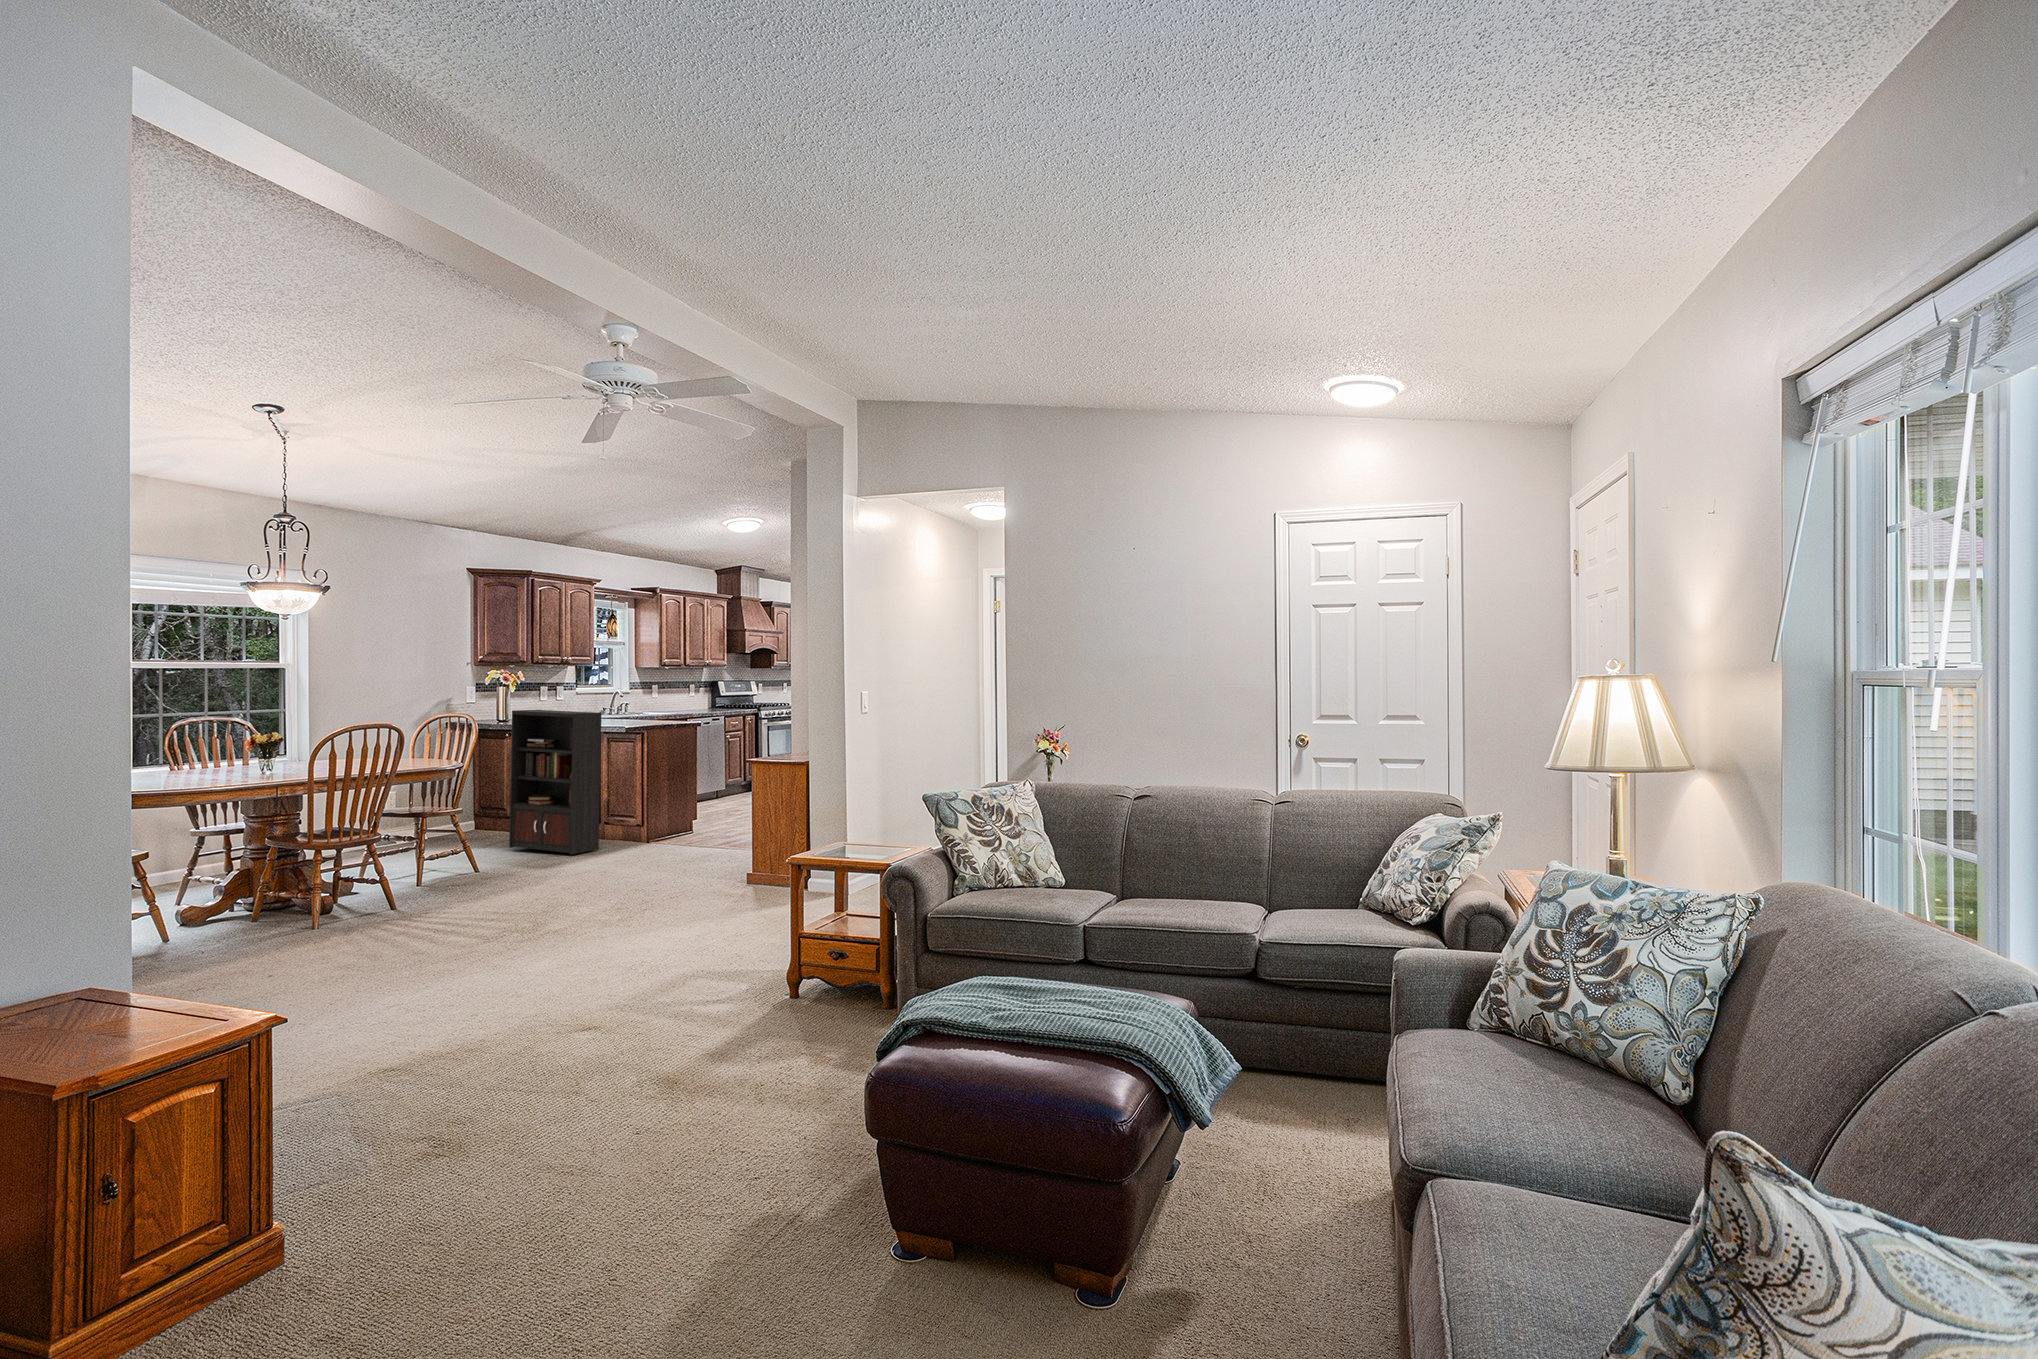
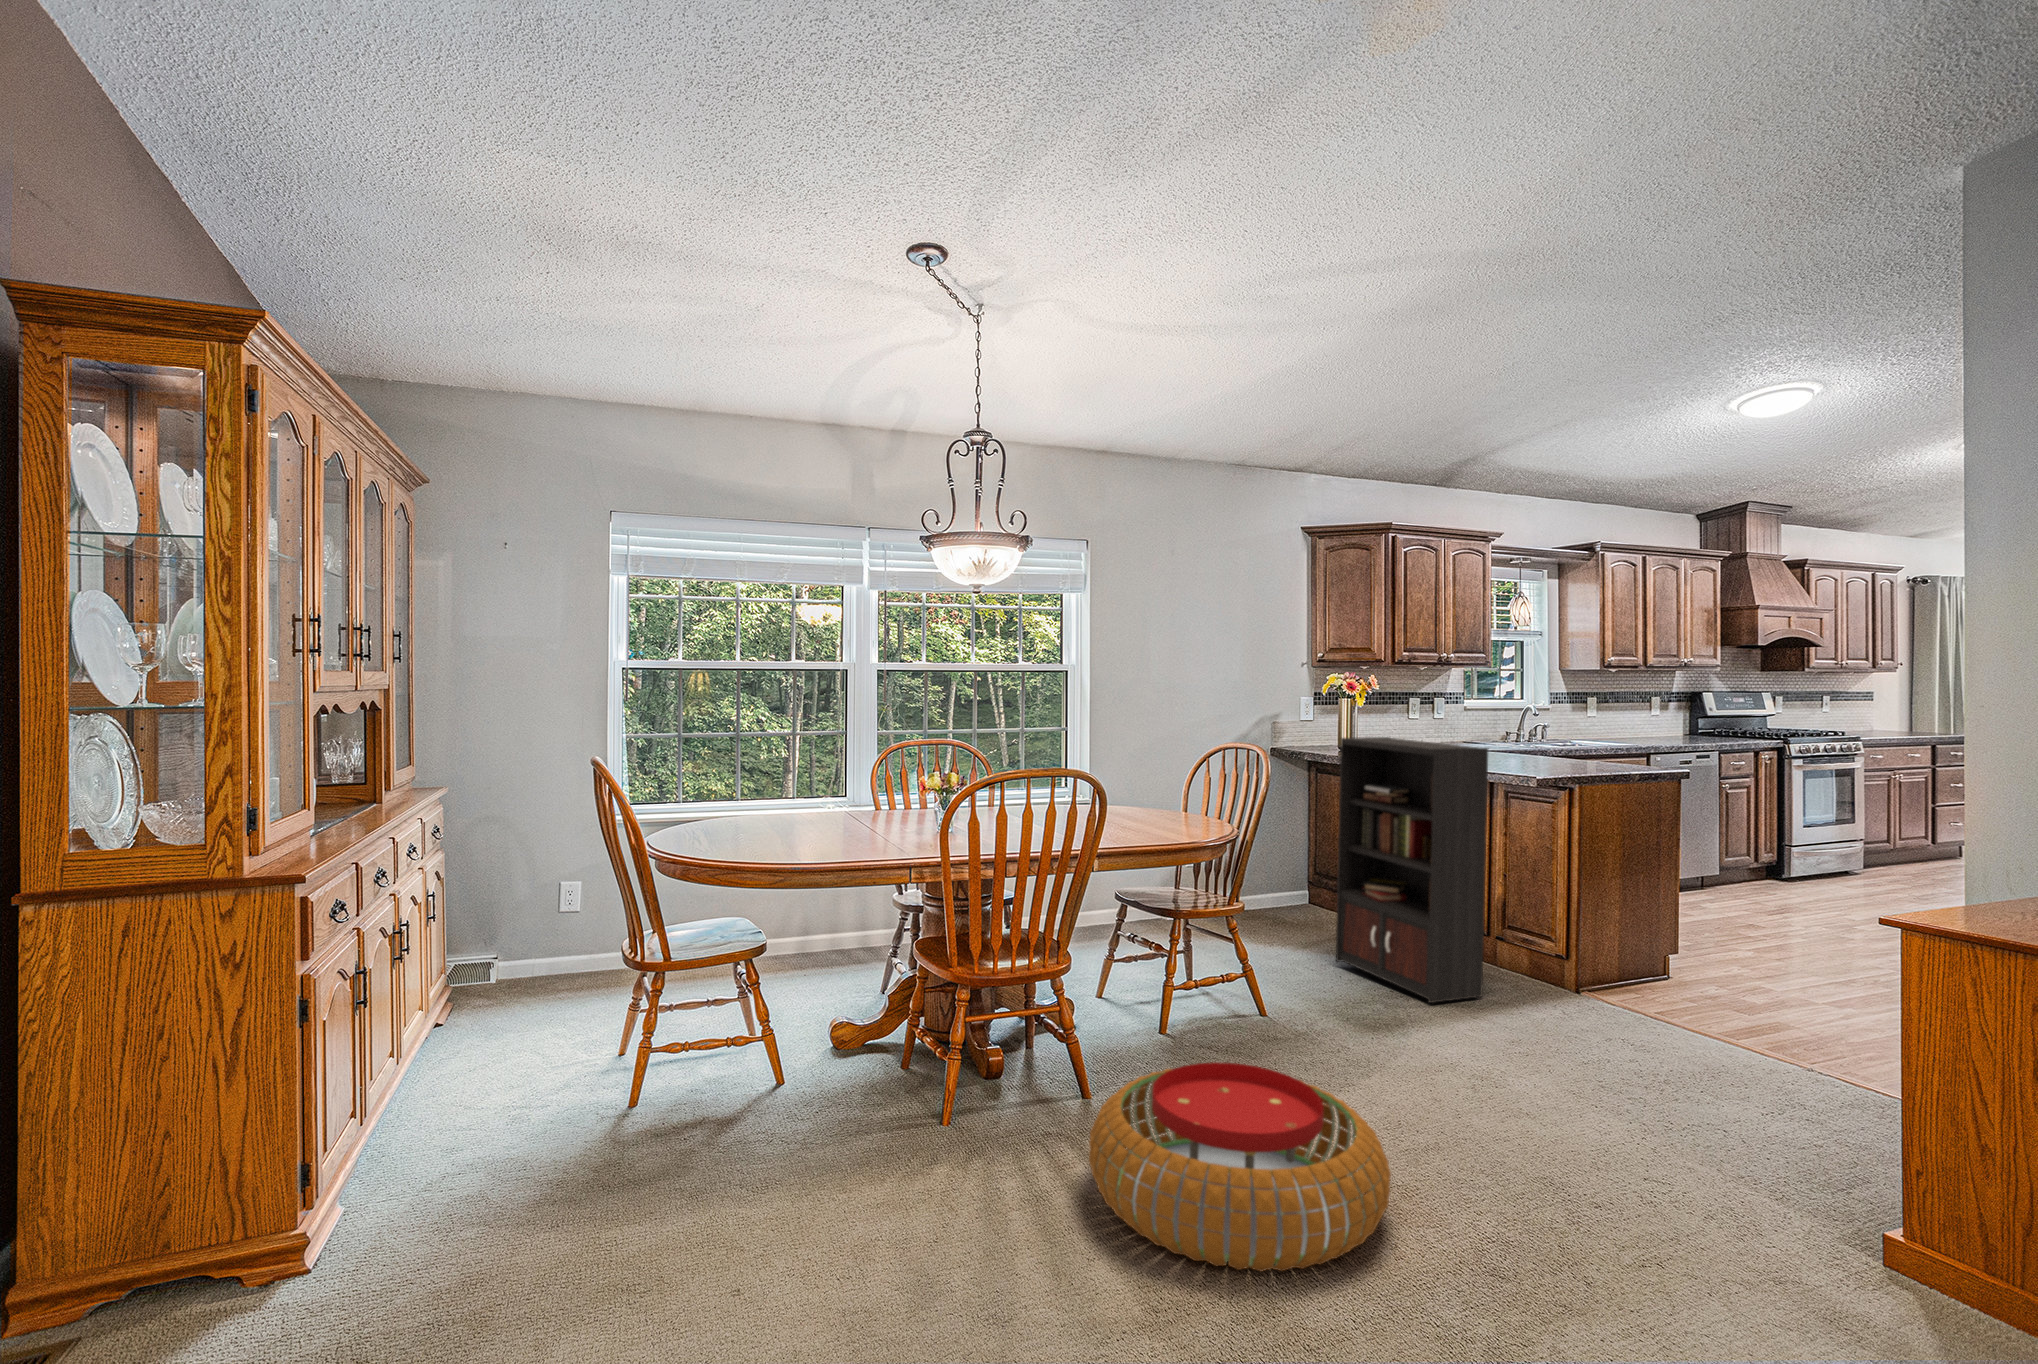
pouf: none [427,859,575,927] -> present [1089,1062,1391,1271]

